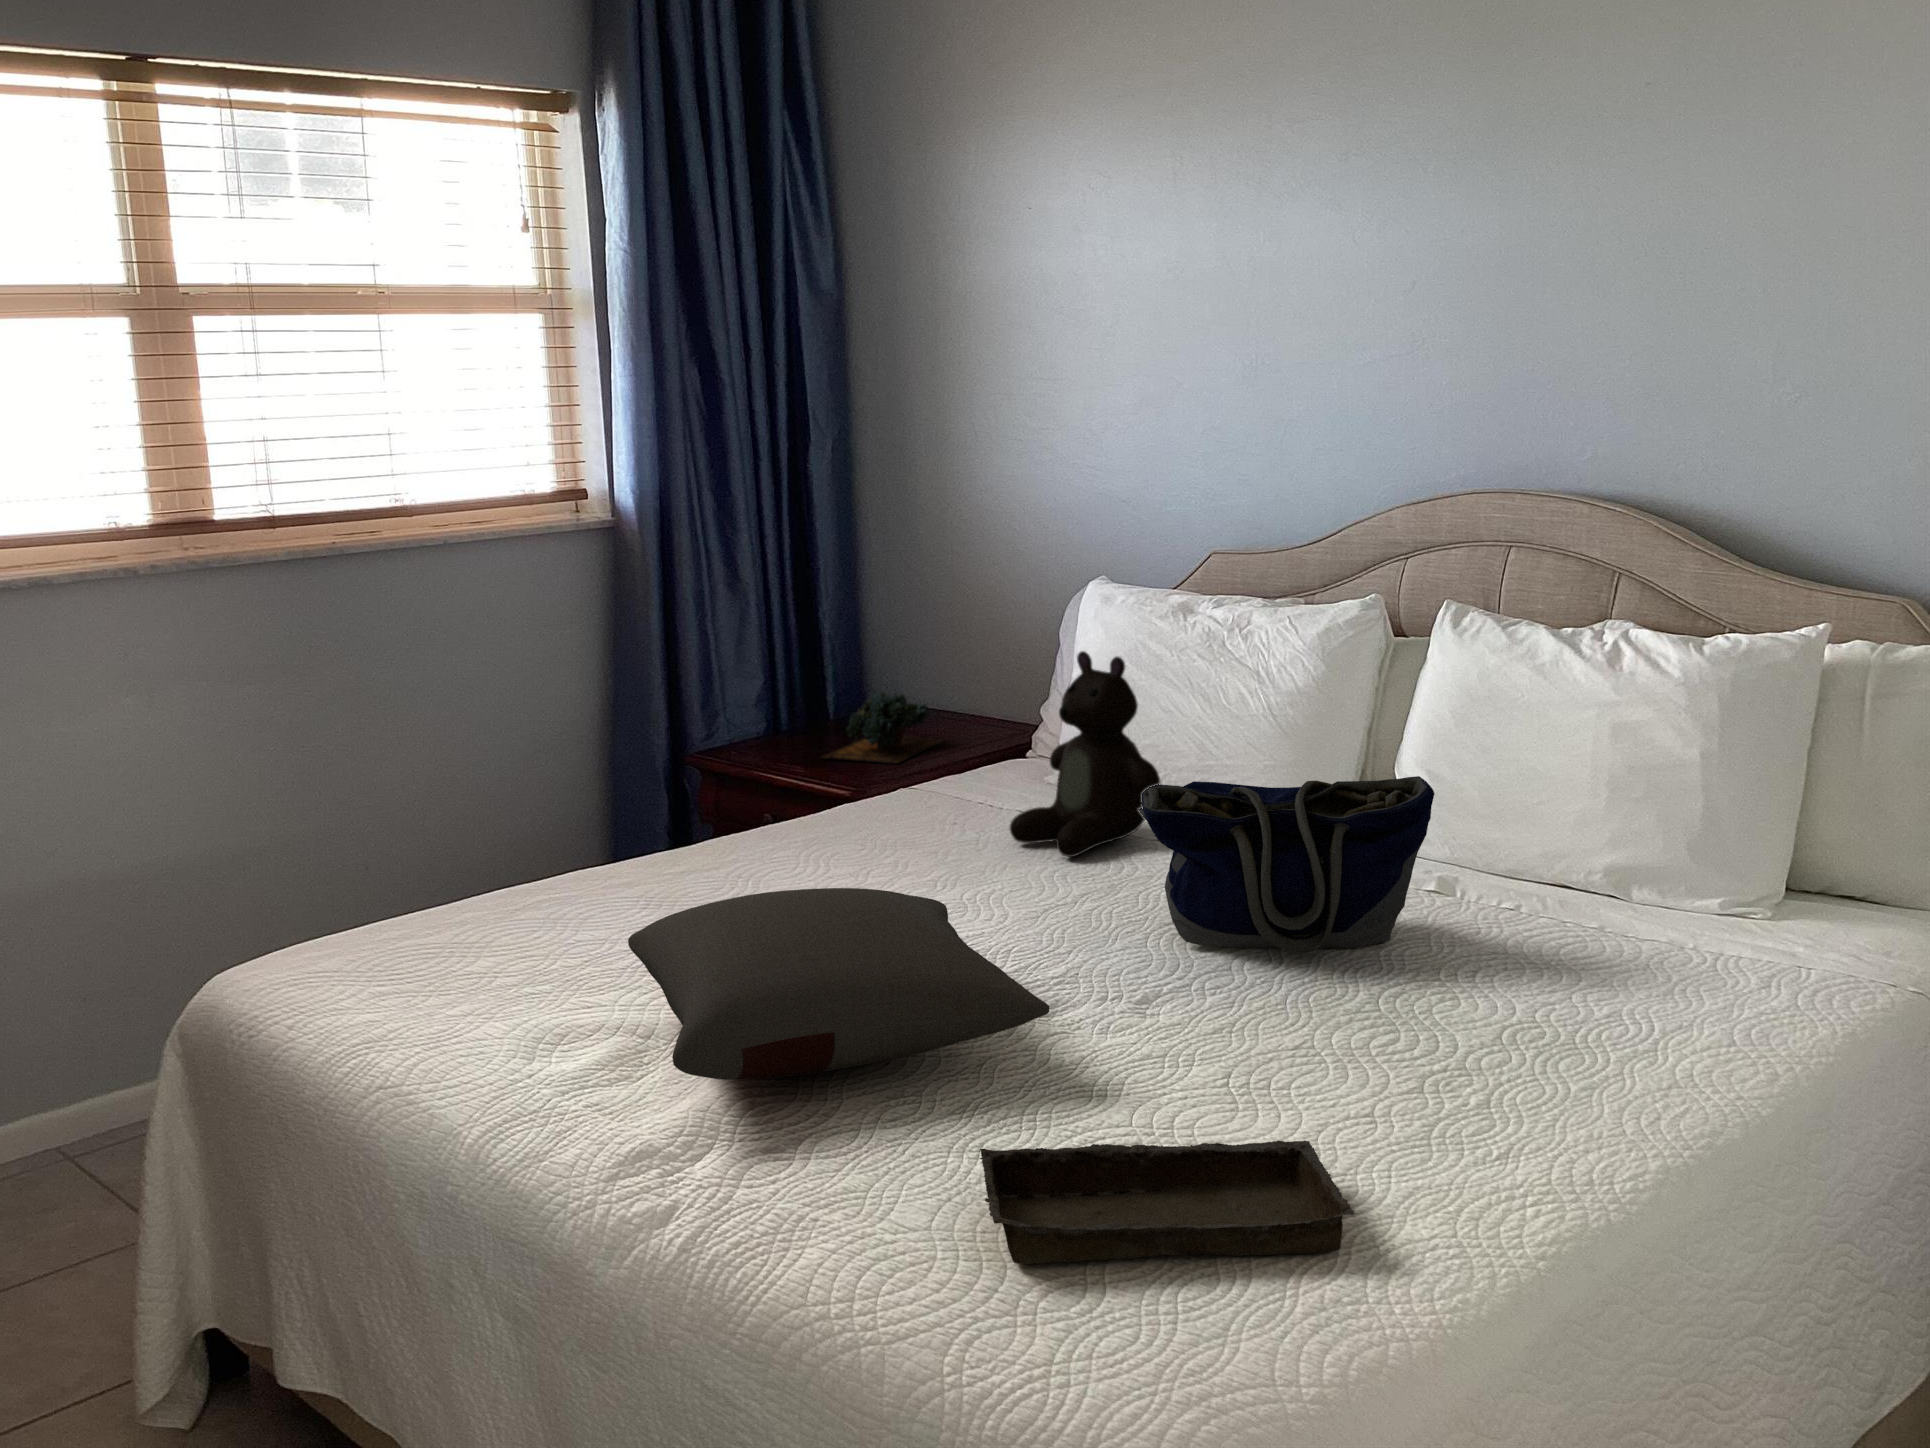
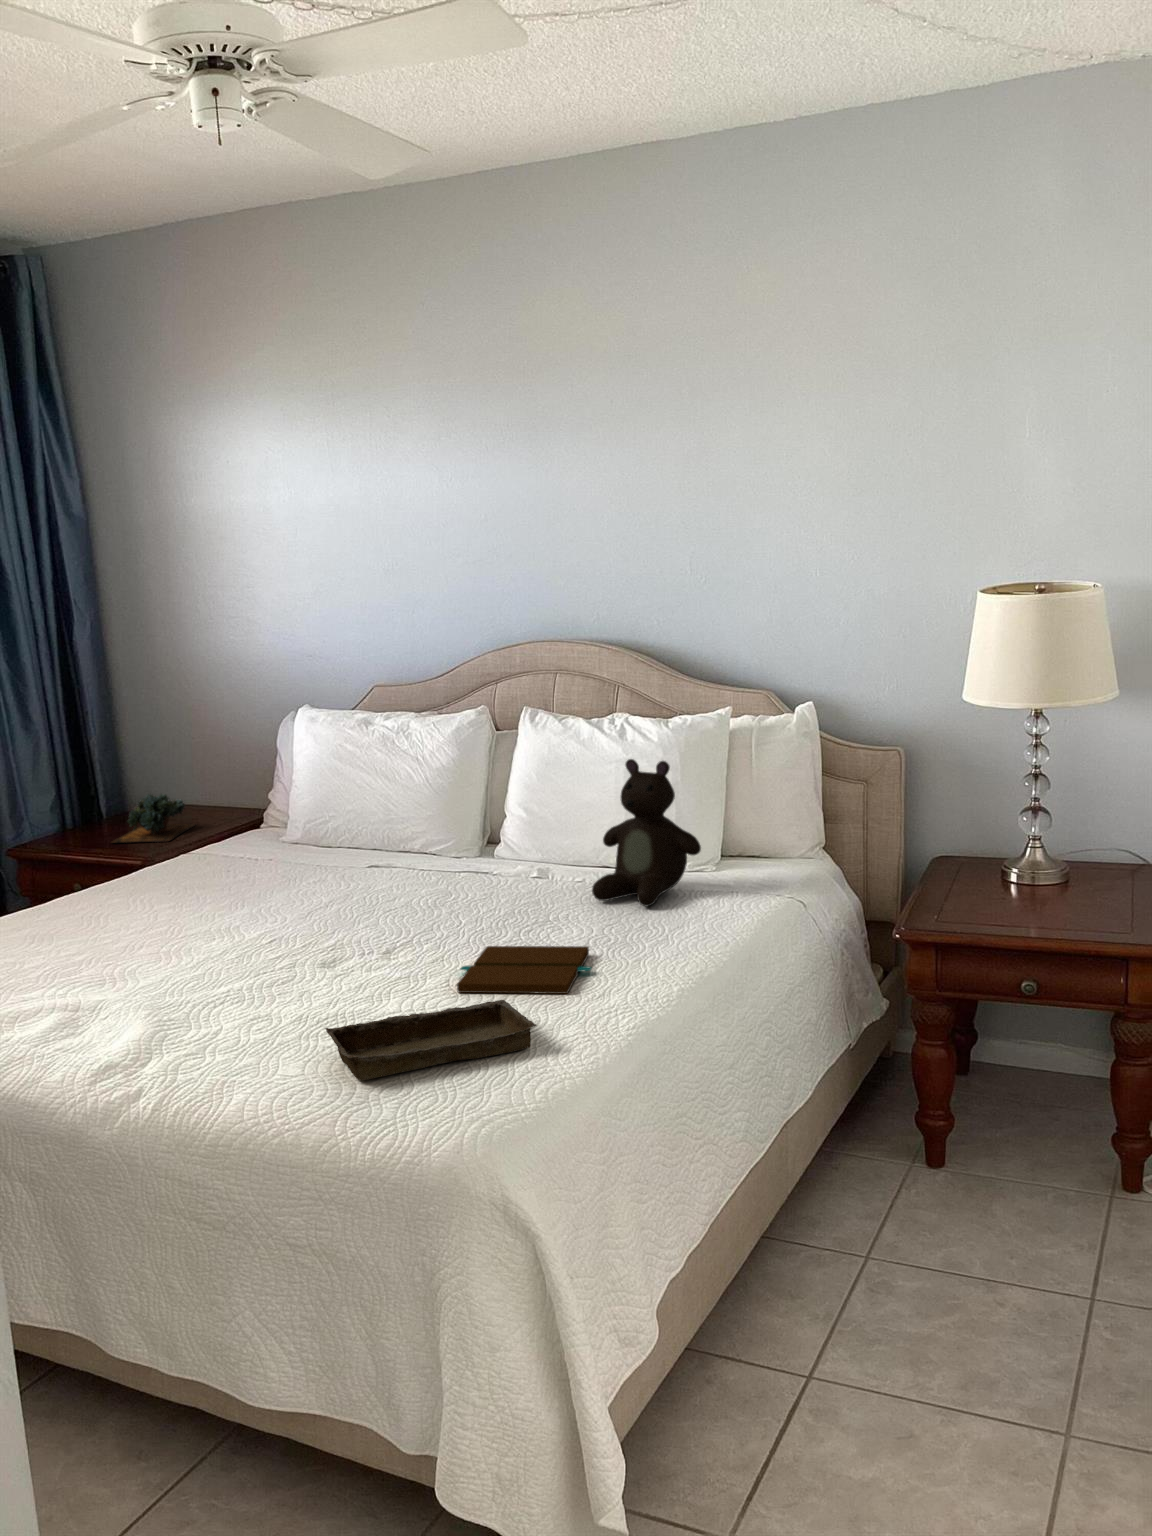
teddy bear: present [1010,651,1161,857] -> present [592,759,701,906]
tote bag: present [1138,776,1435,952] -> none [368,806,539,920]
pillow: present [628,888,1050,1080] -> none [52,902,343,1020]
book: none [1239,1018,1496,1140] -> present [457,946,591,994]

